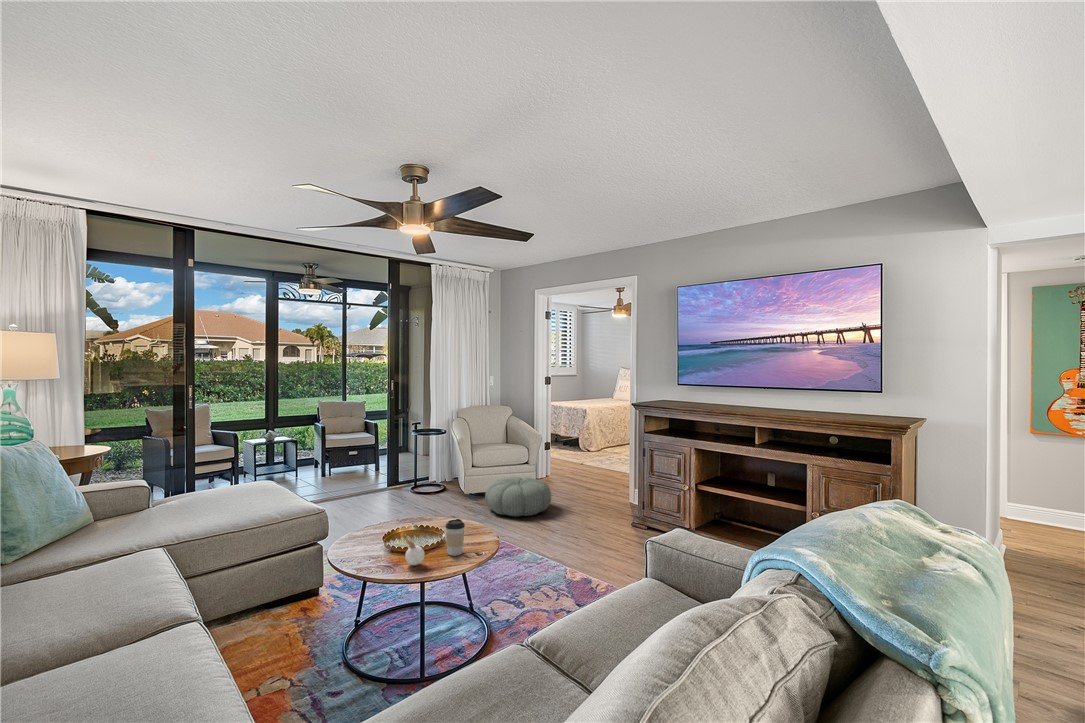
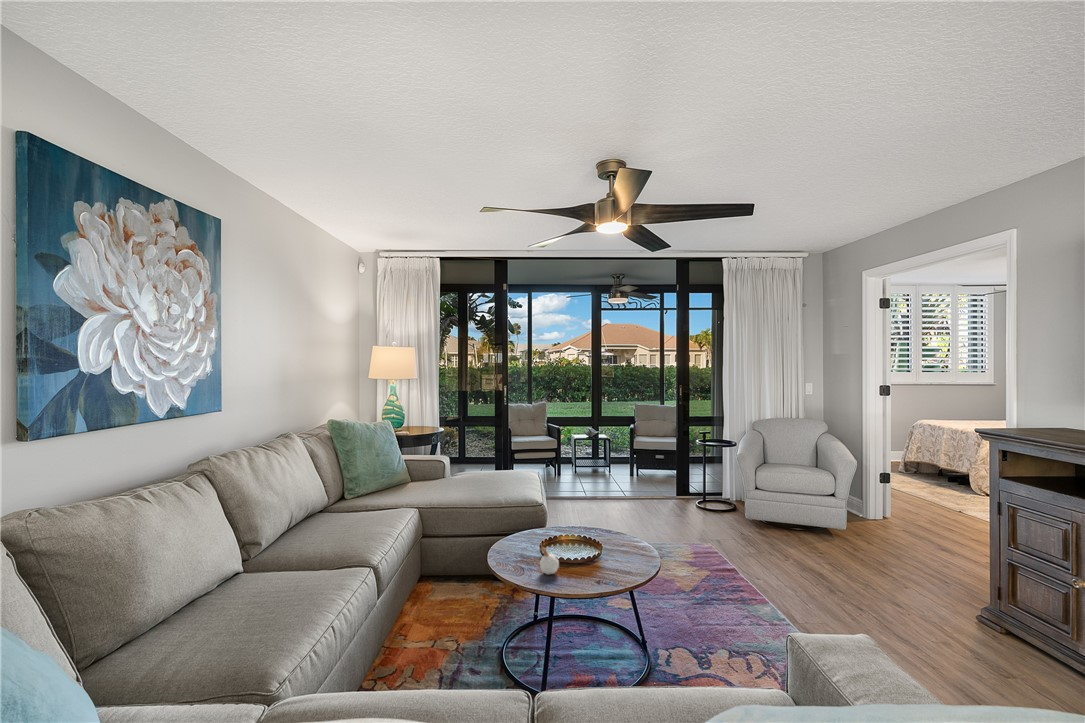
pouf: present [485,477,551,516] -> none [761,509,853,563]
coffee cup: present [446,519,465,556] -> none [587,537,608,577]

